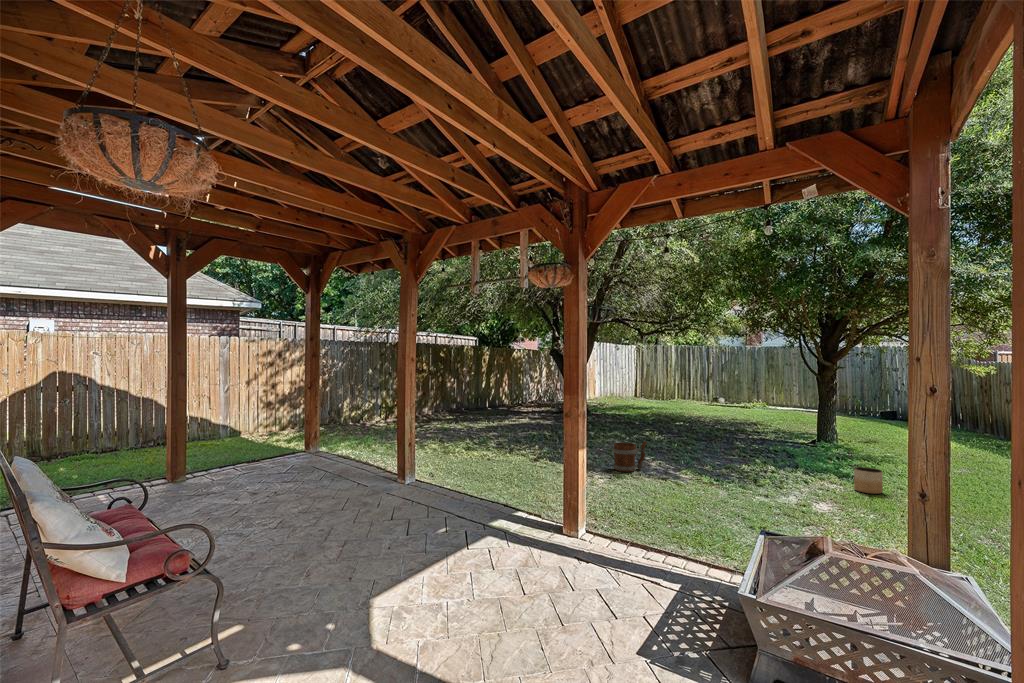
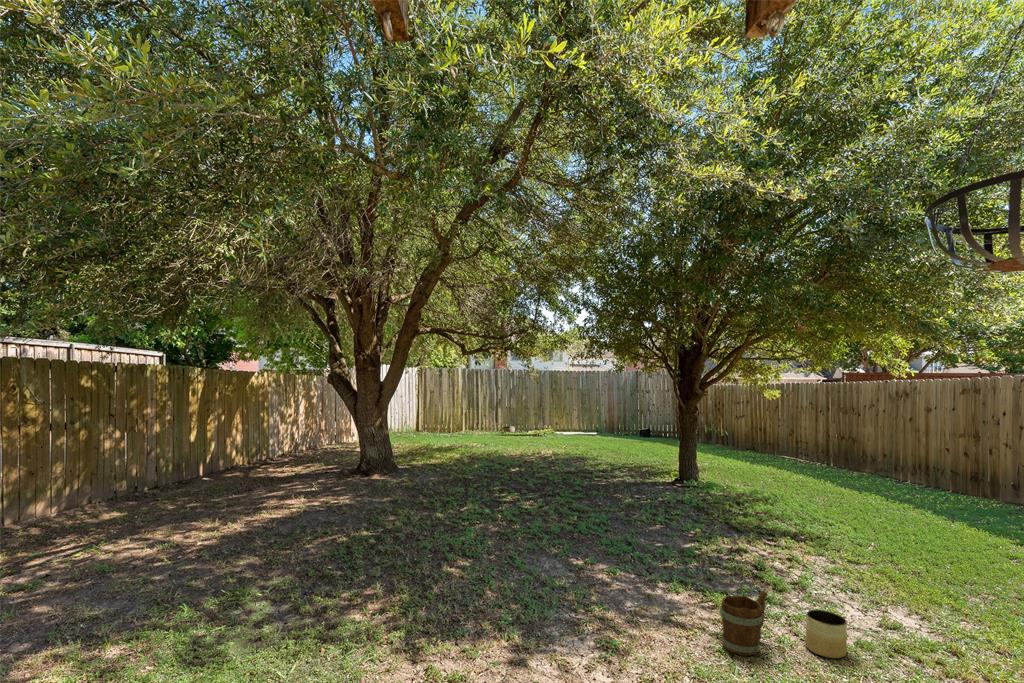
bucket: present [612,441,647,472] -> present [720,591,767,656]

